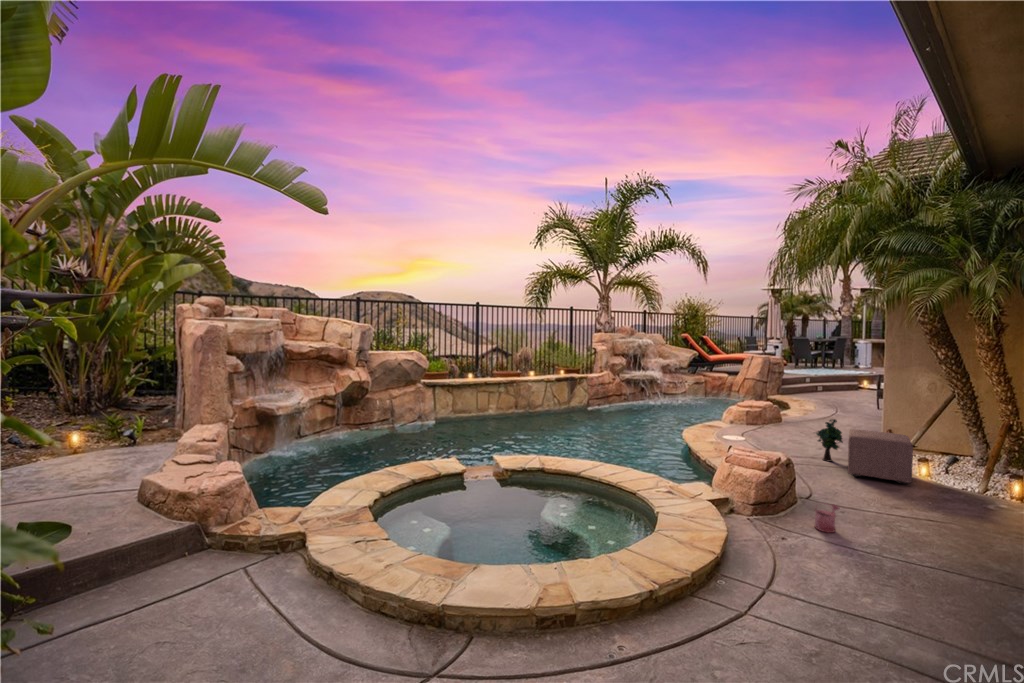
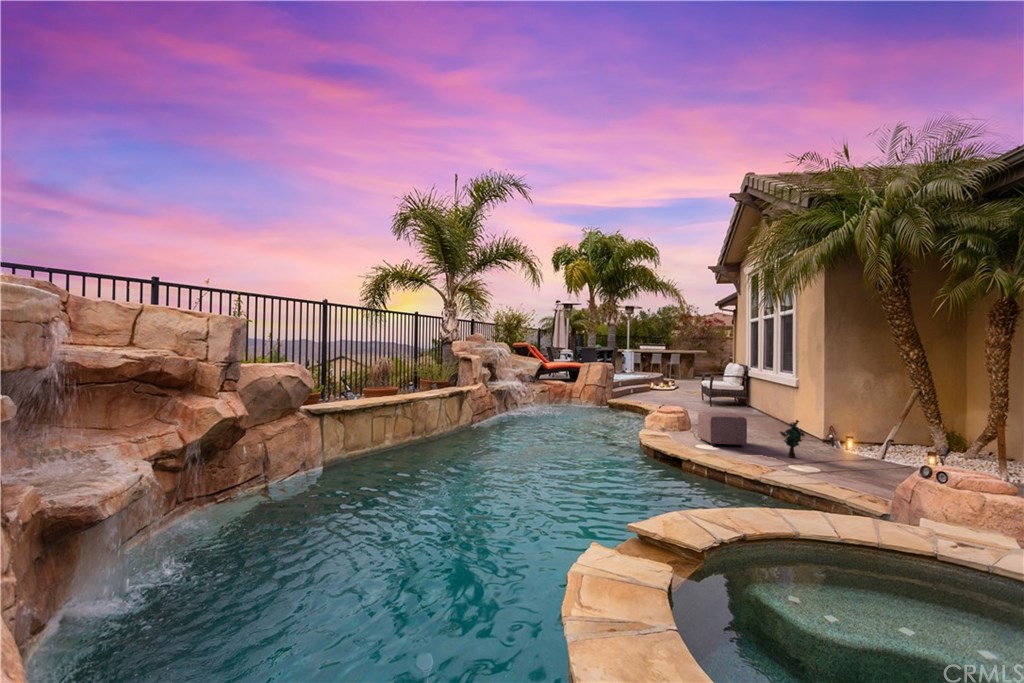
ottoman: present [848,429,913,484] -> present [698,412,747,446]
watering can: present [815,505,839,533] -> none [967,508,999,539]

